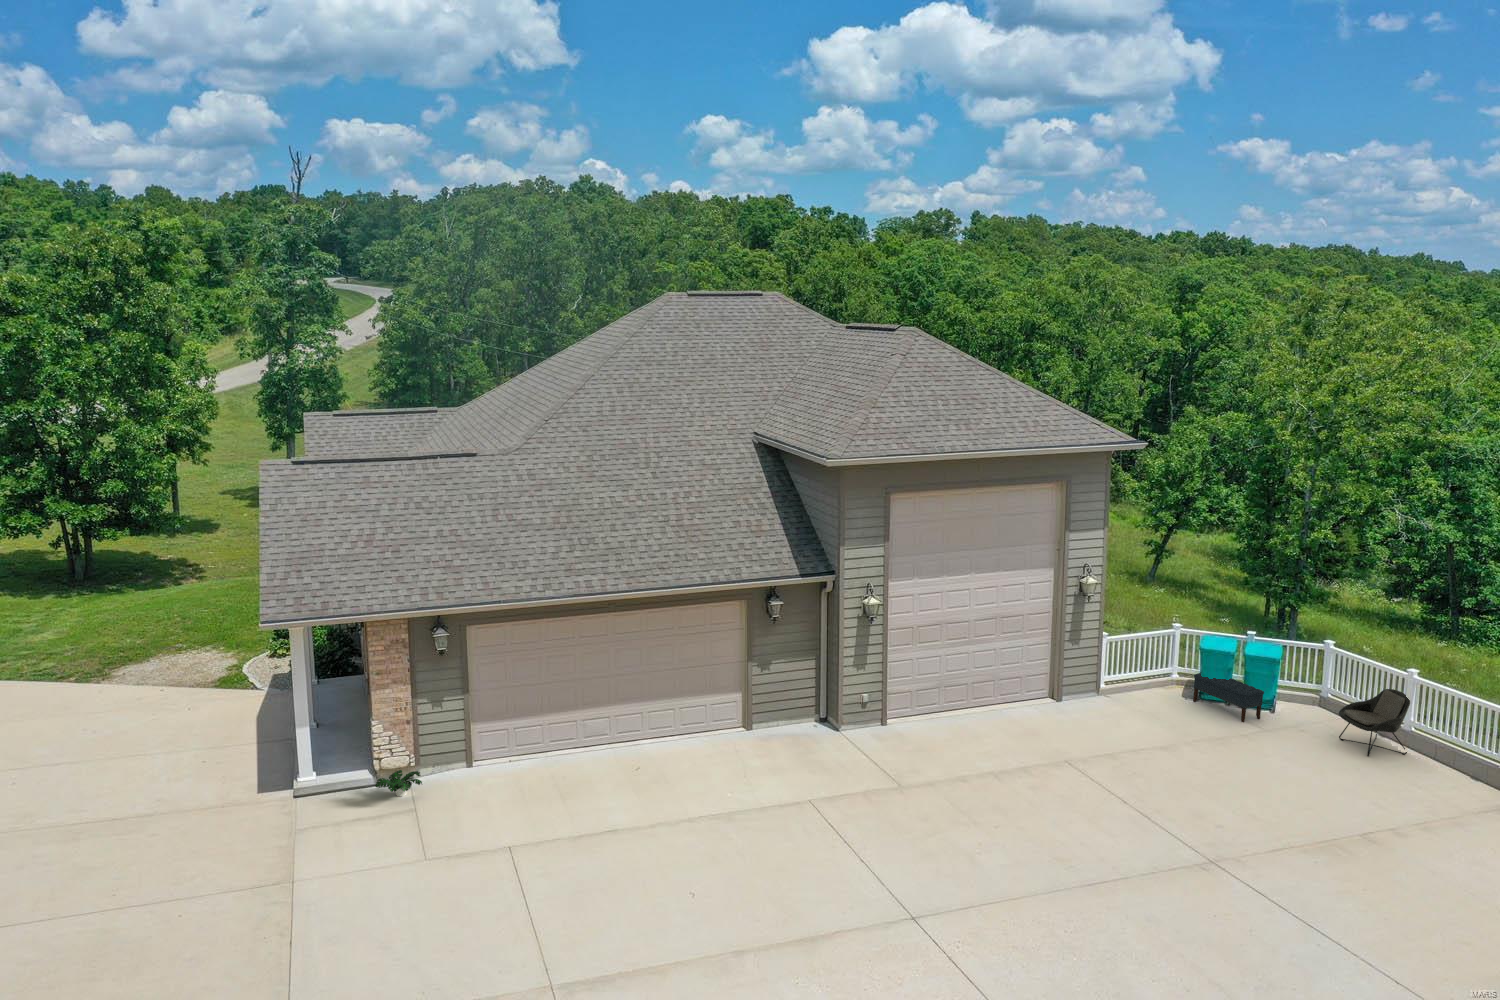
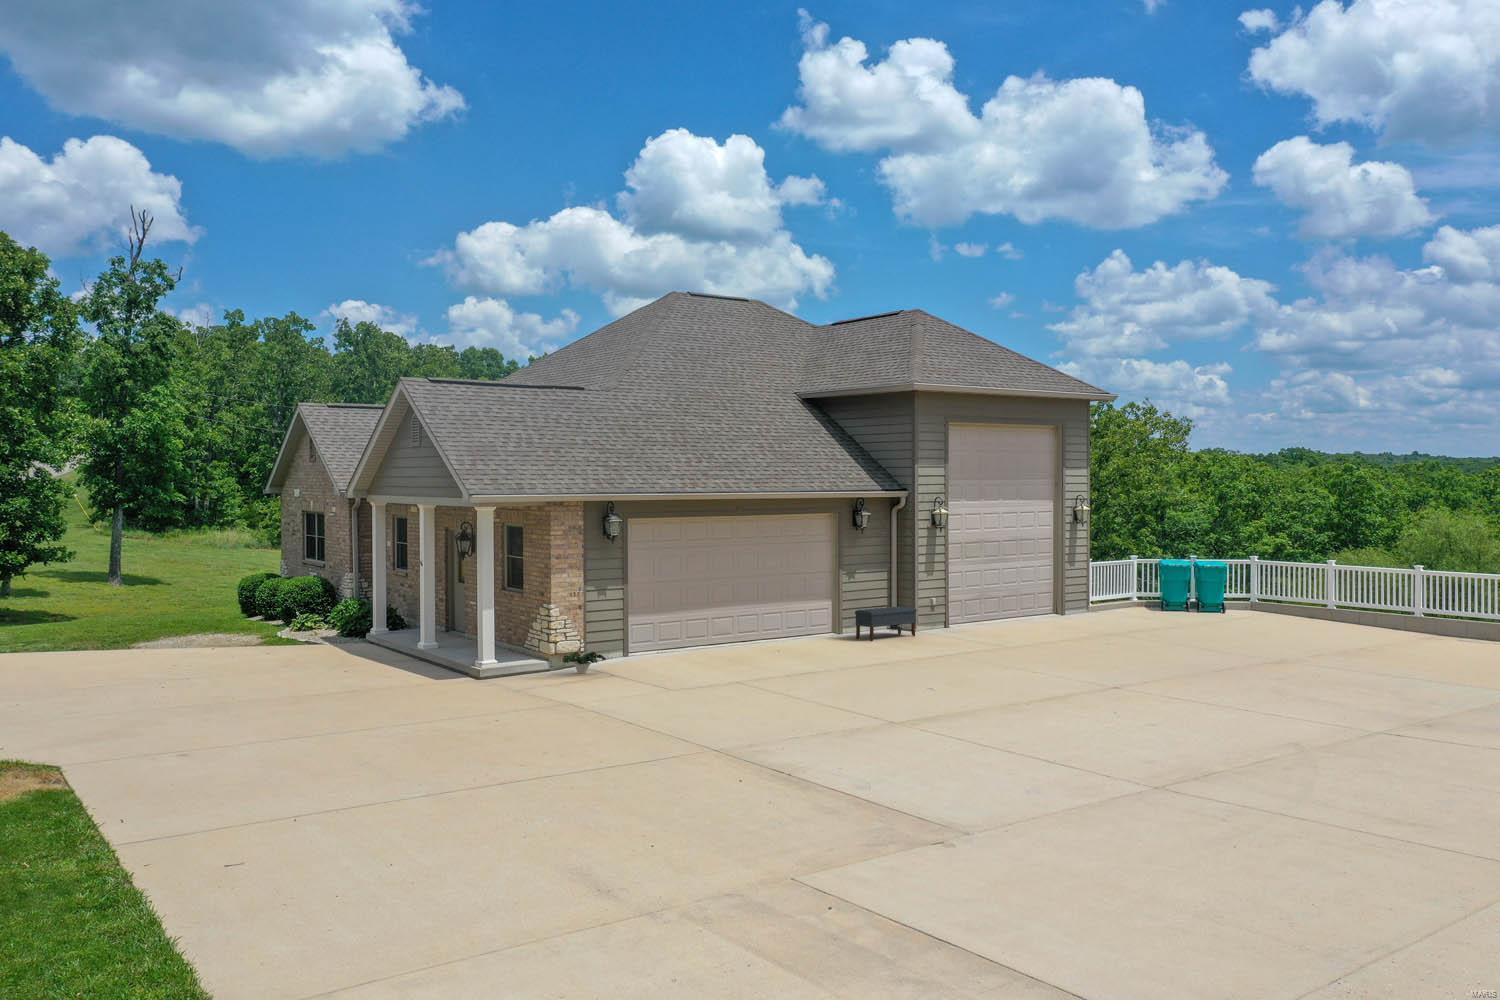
bench: present [1193,673,1264,722] -> present [855,606,917,641]
lounge chair: present [1339,689,1410,756] -> none [1281,576,1337,625]

